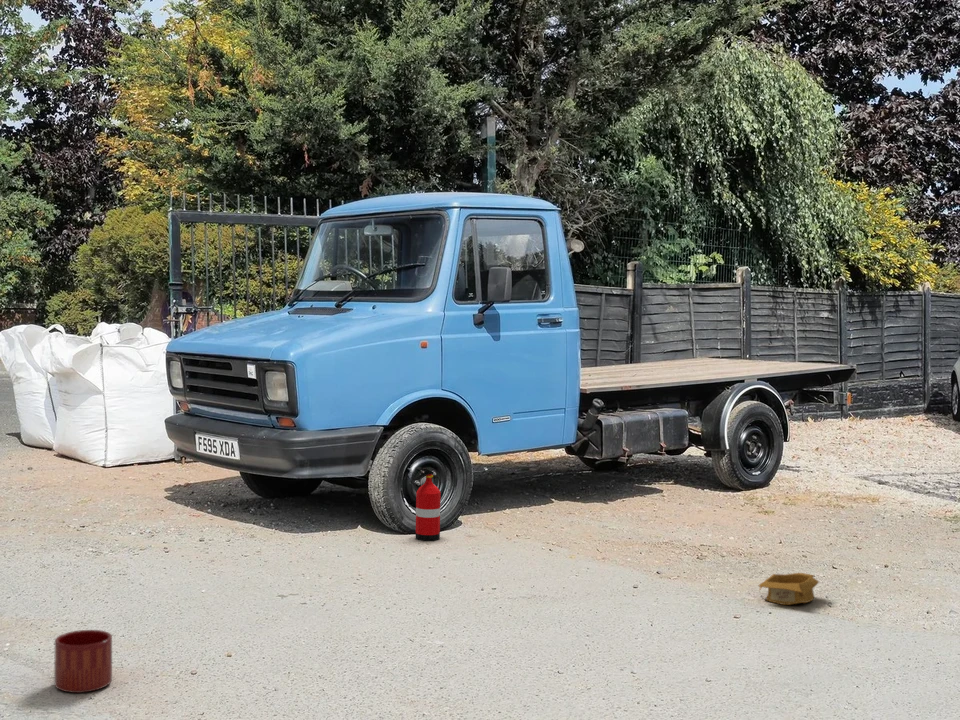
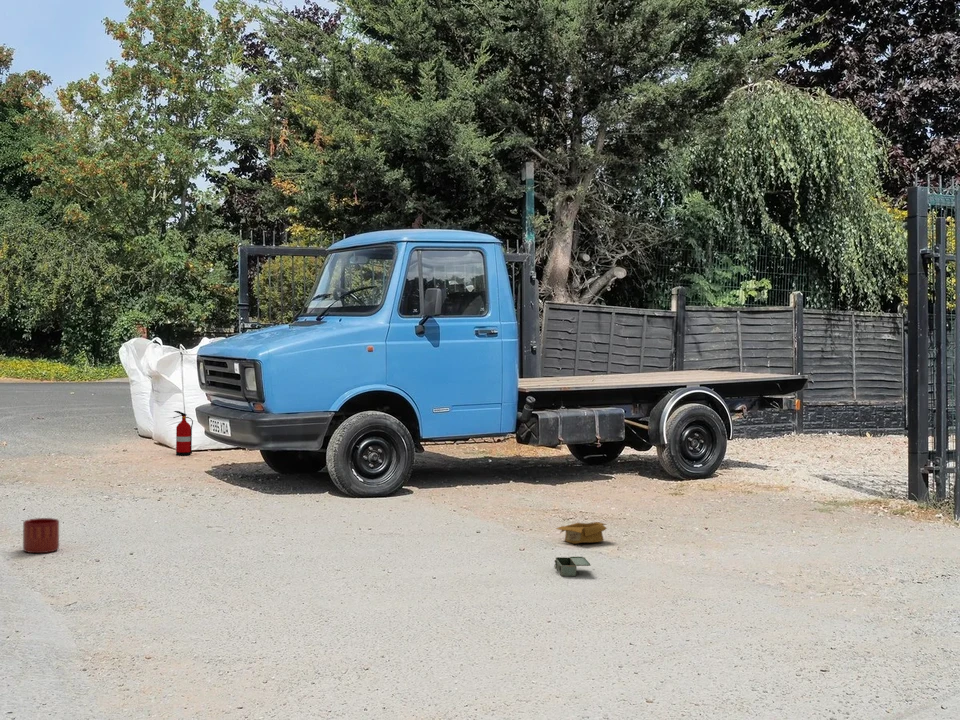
fire extinguisher: present [413,467,441,541] -> present [173,411,193,456]
toolbox: none [838,639,907,674] -> present [554,557,590,576]

